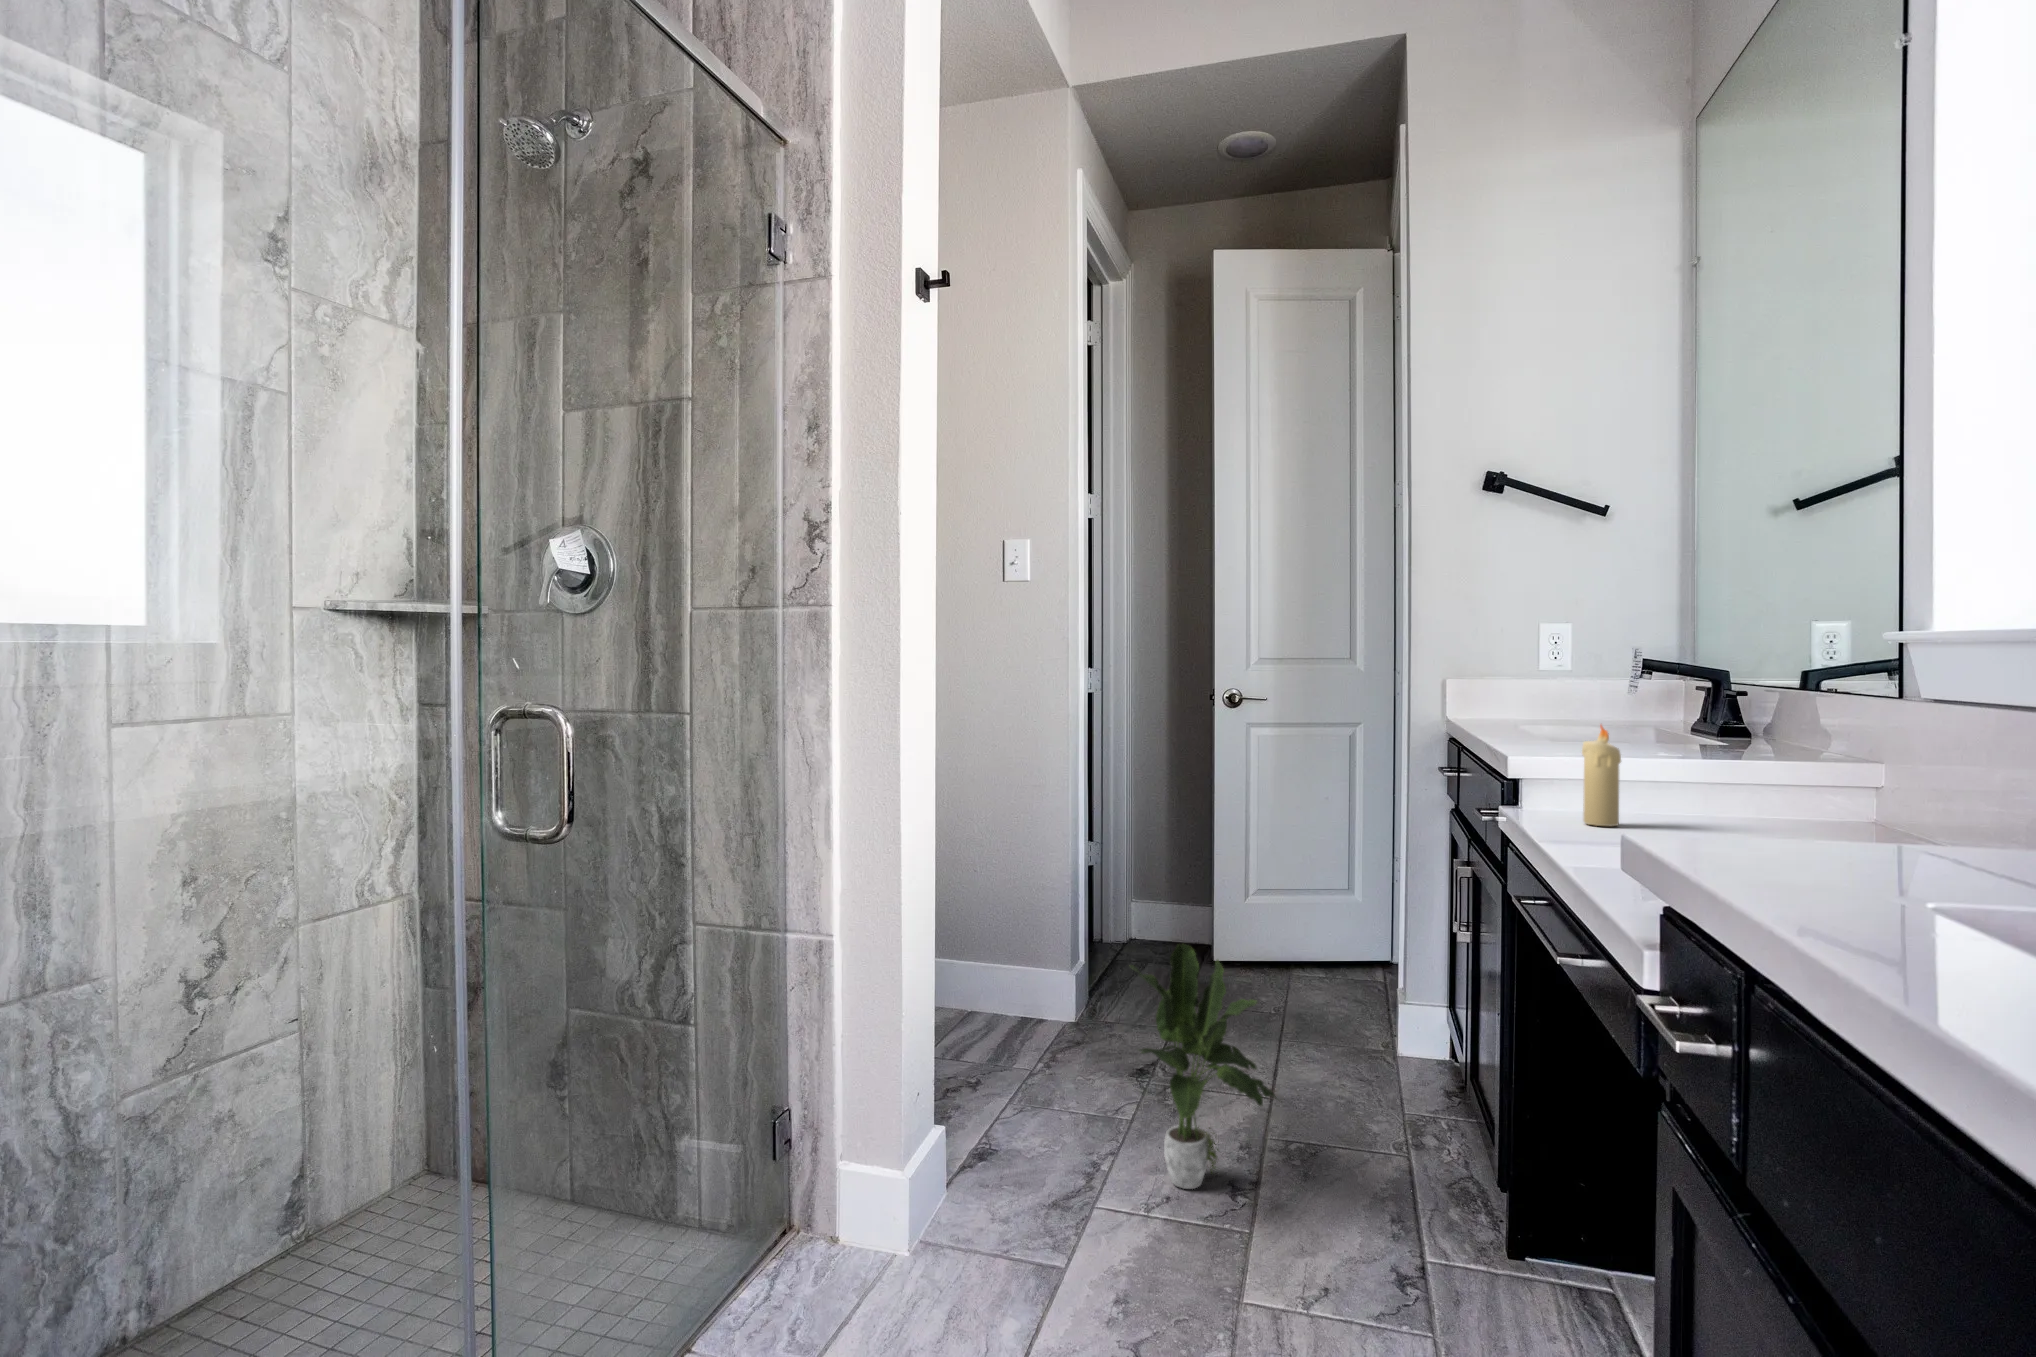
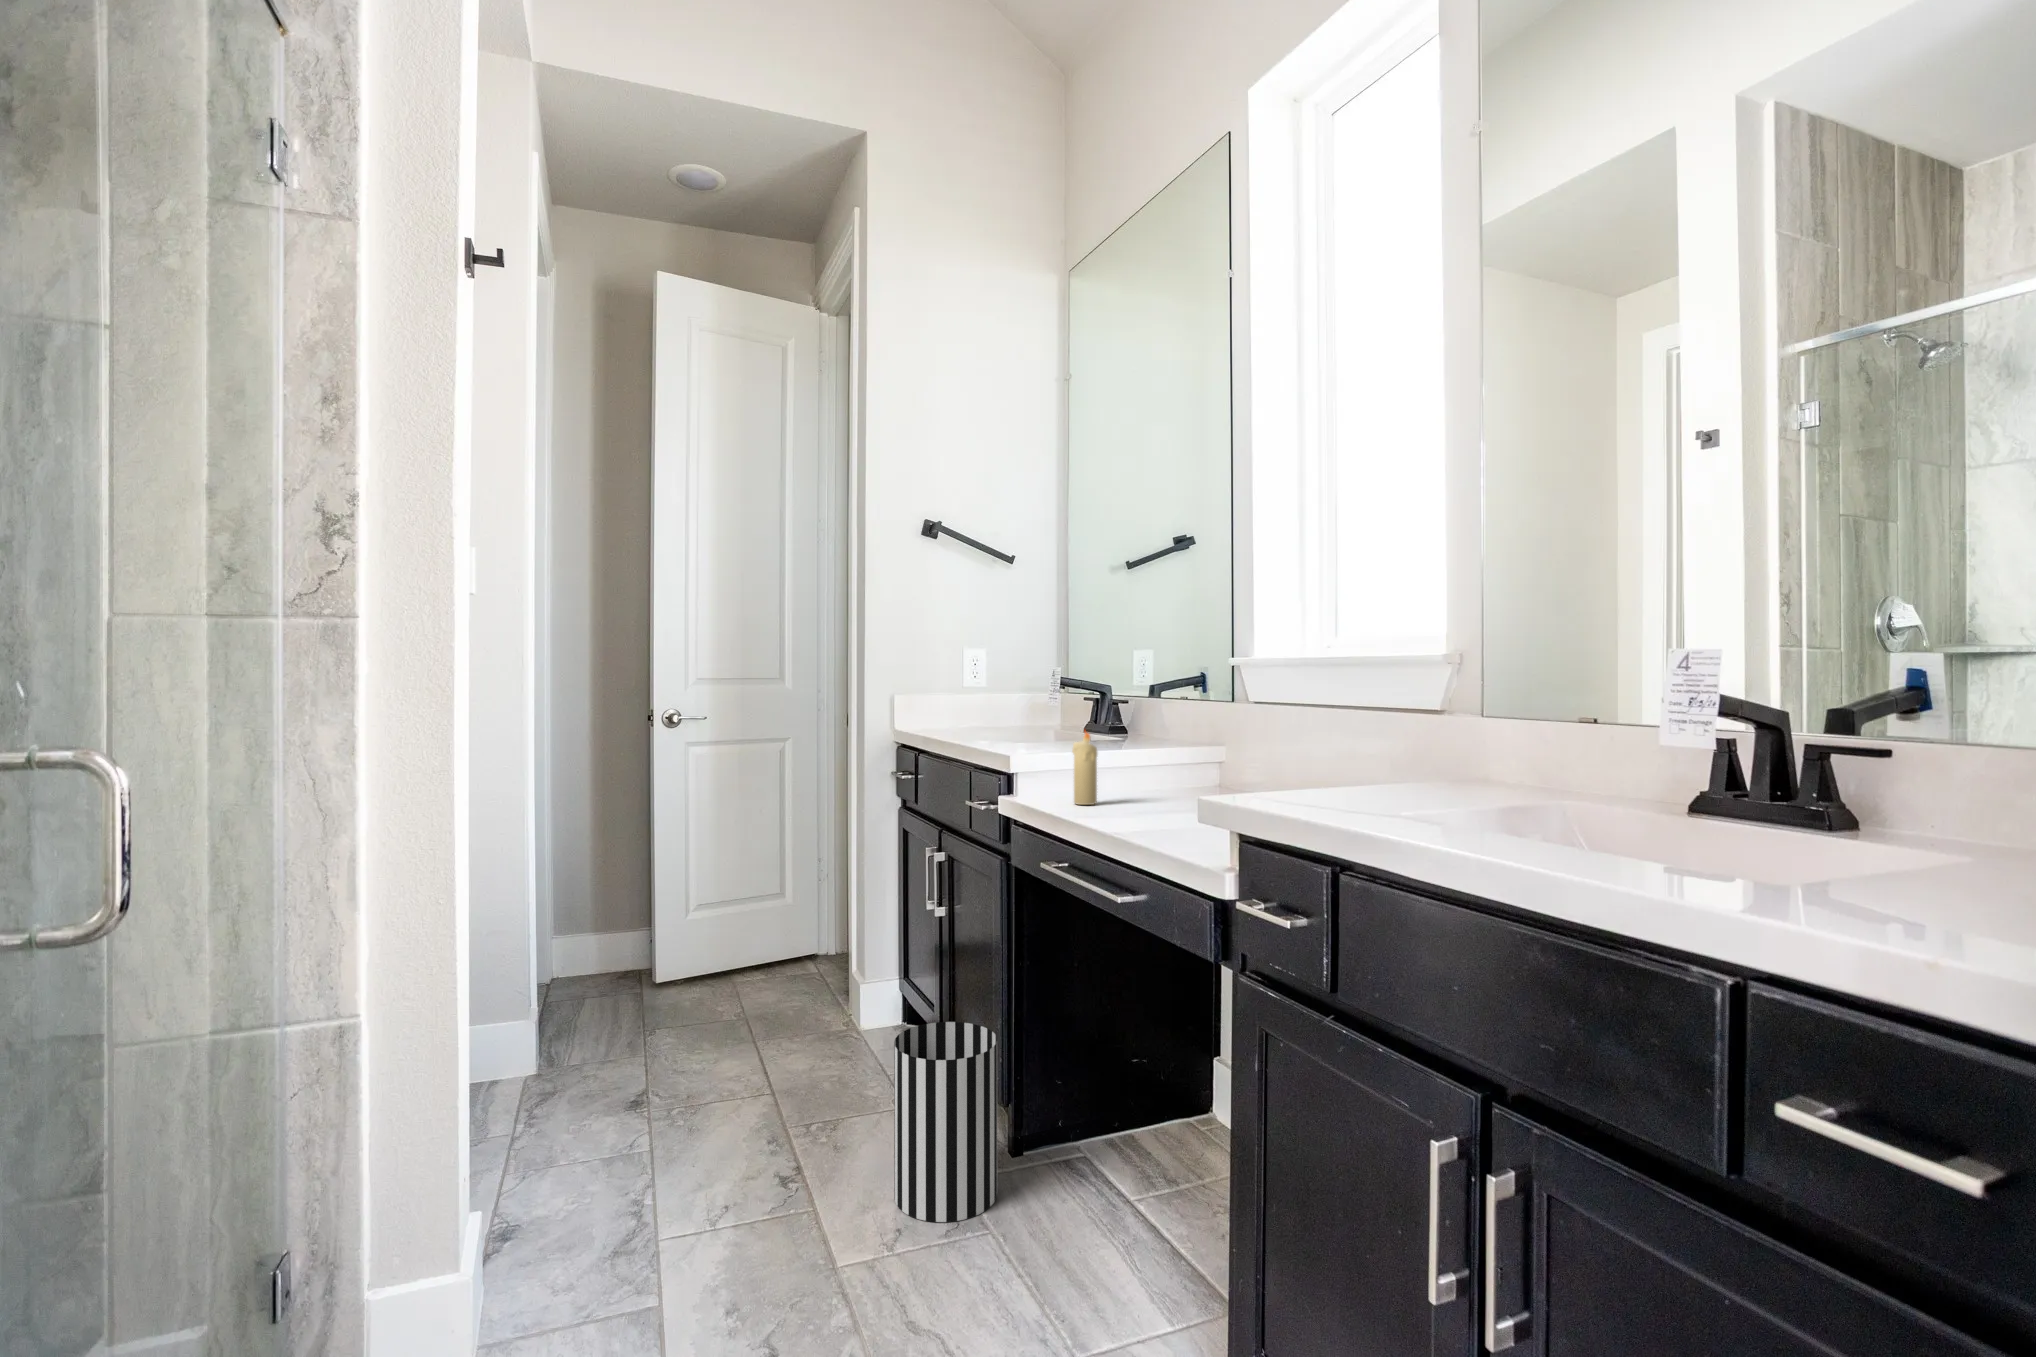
potted plant: present [1129,944,1276,1189] -> none [671,956,824,1194]
wastebasket: none [1337,1064,1469,1309] -> present [894,1022,997,1222]

